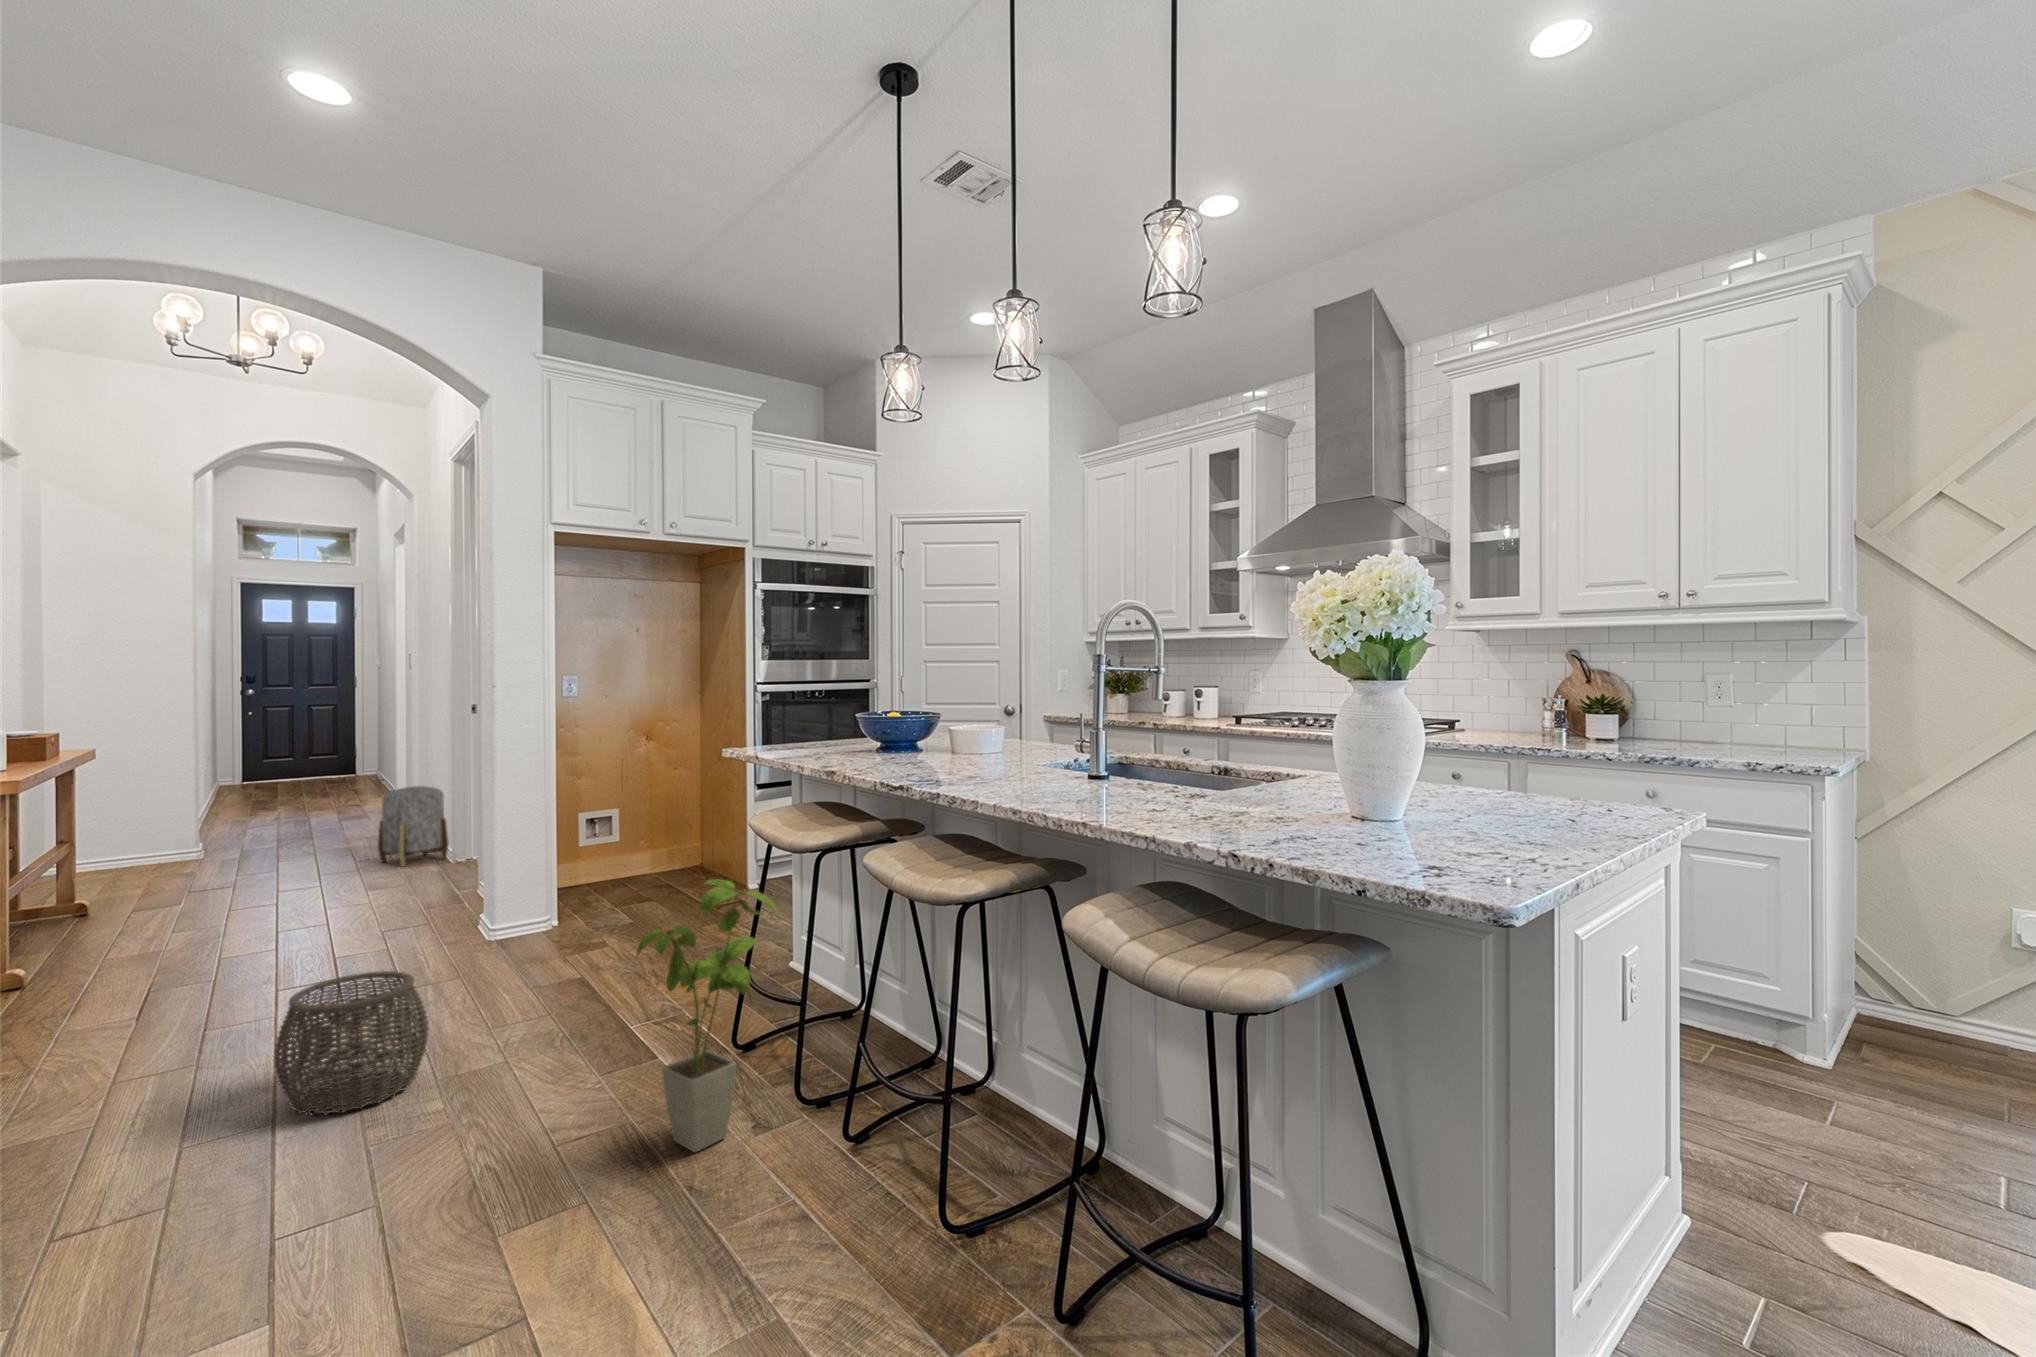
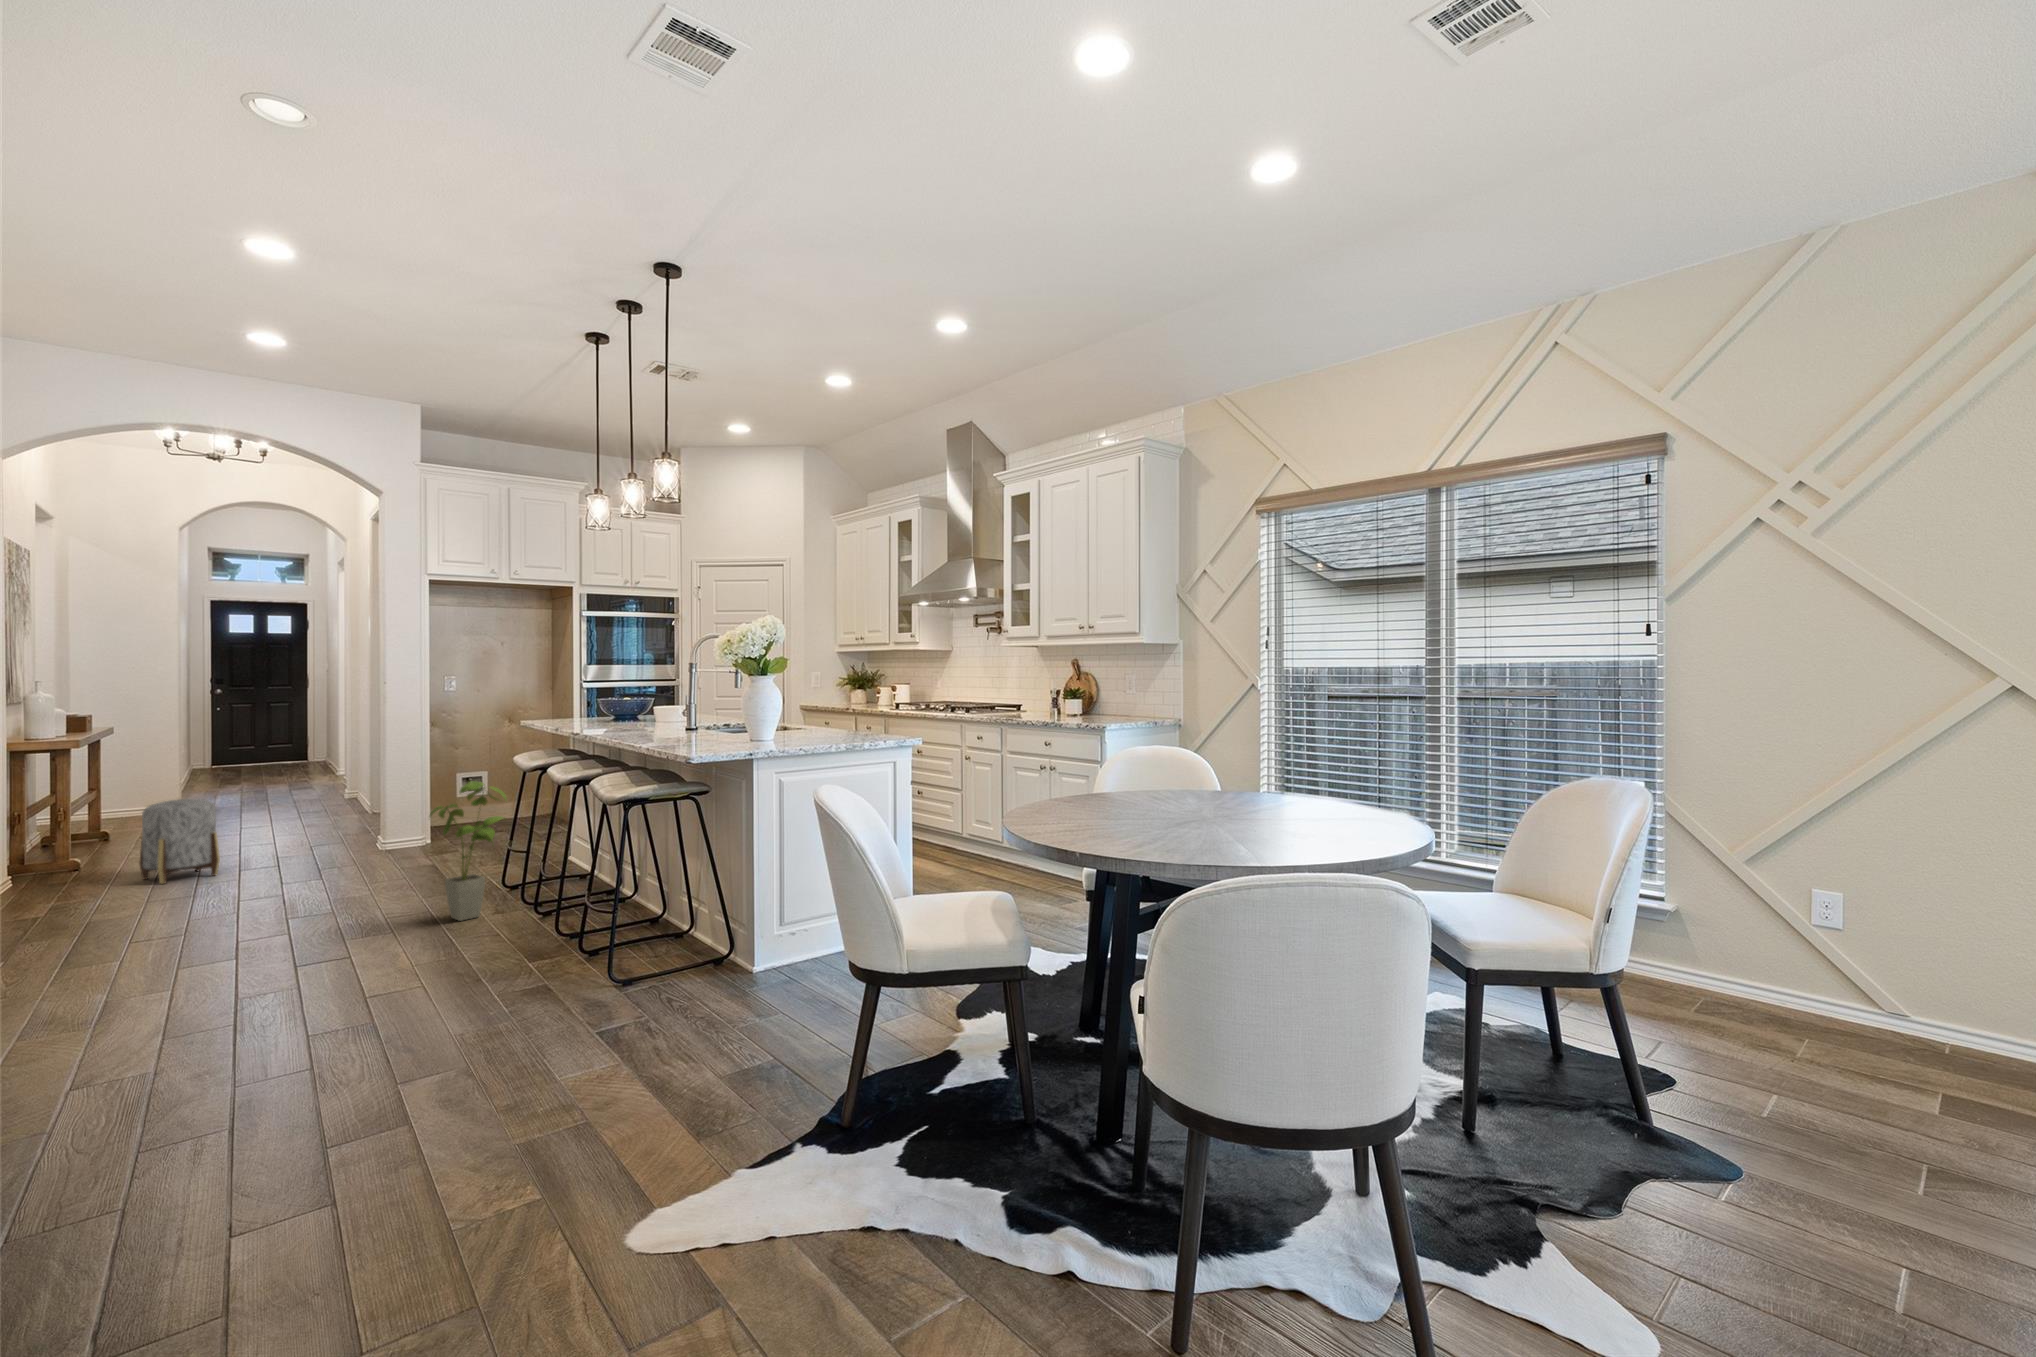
stool: present [378,786,449,866] -> present [139,799,220,884]
woven basket: present [274,971,429,1115] -> none [239,842,327,912]

